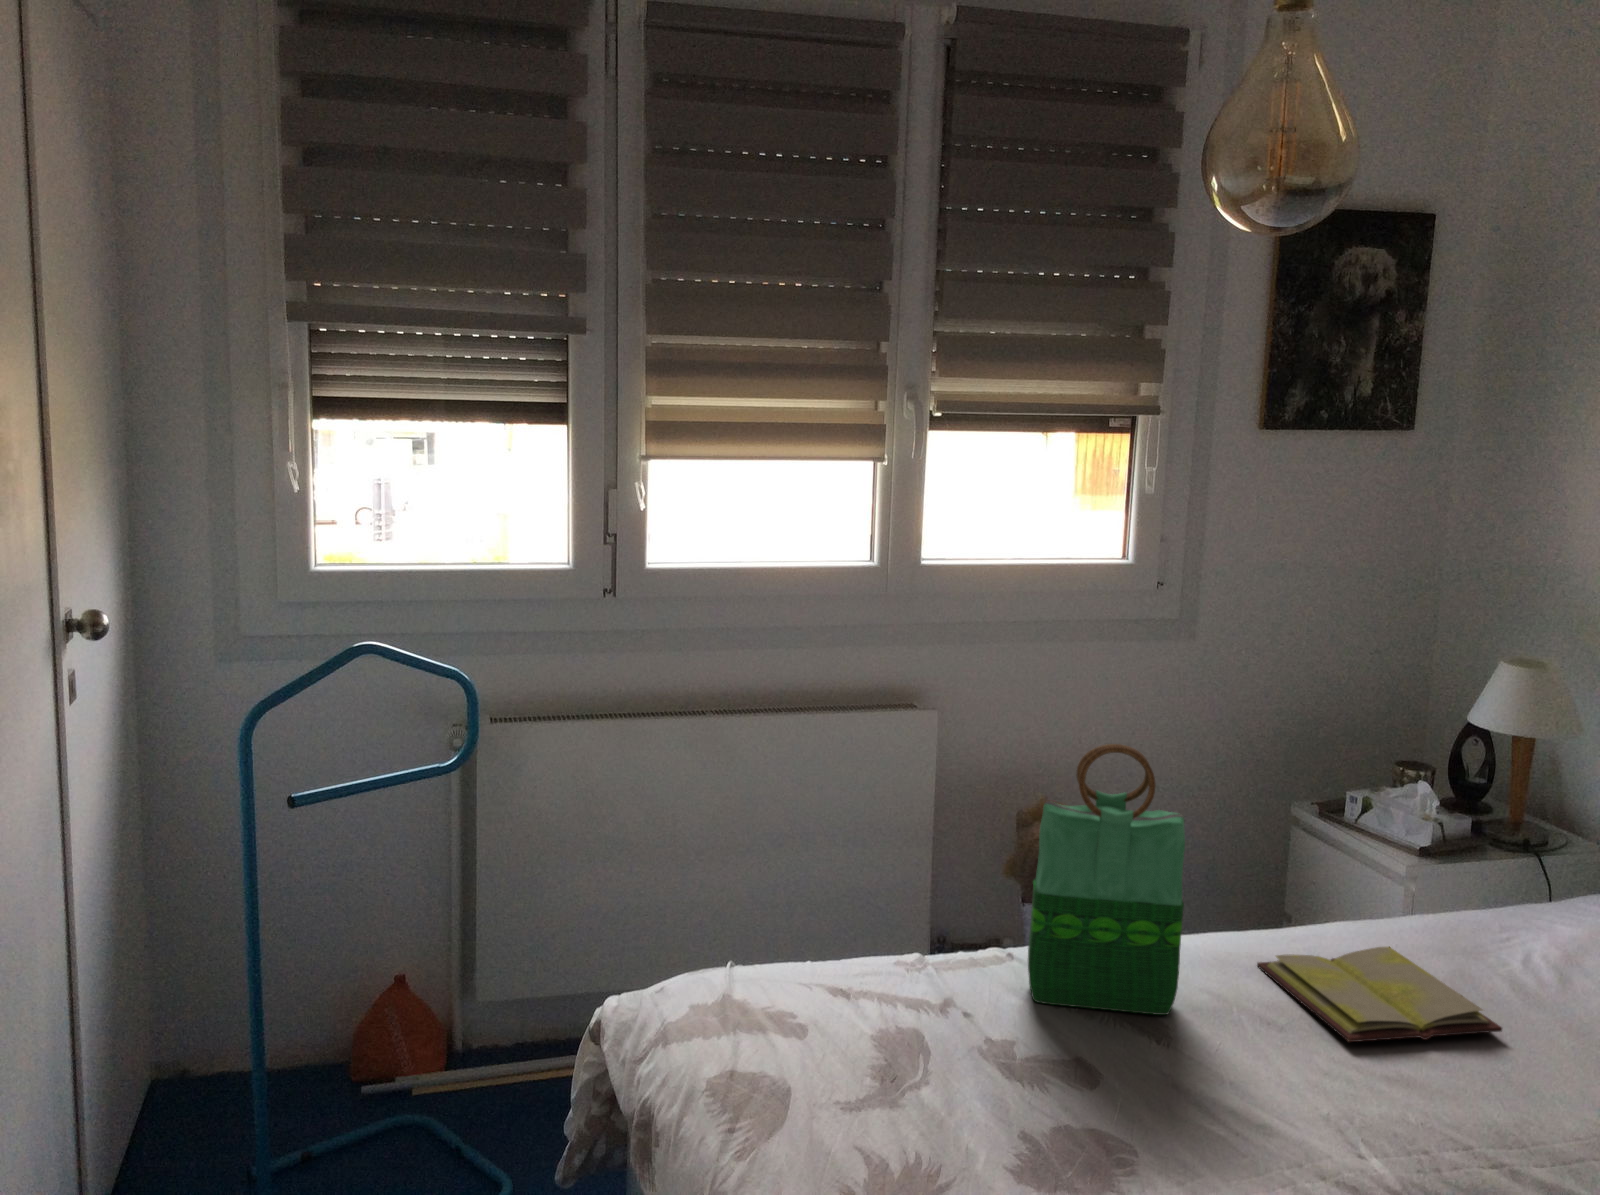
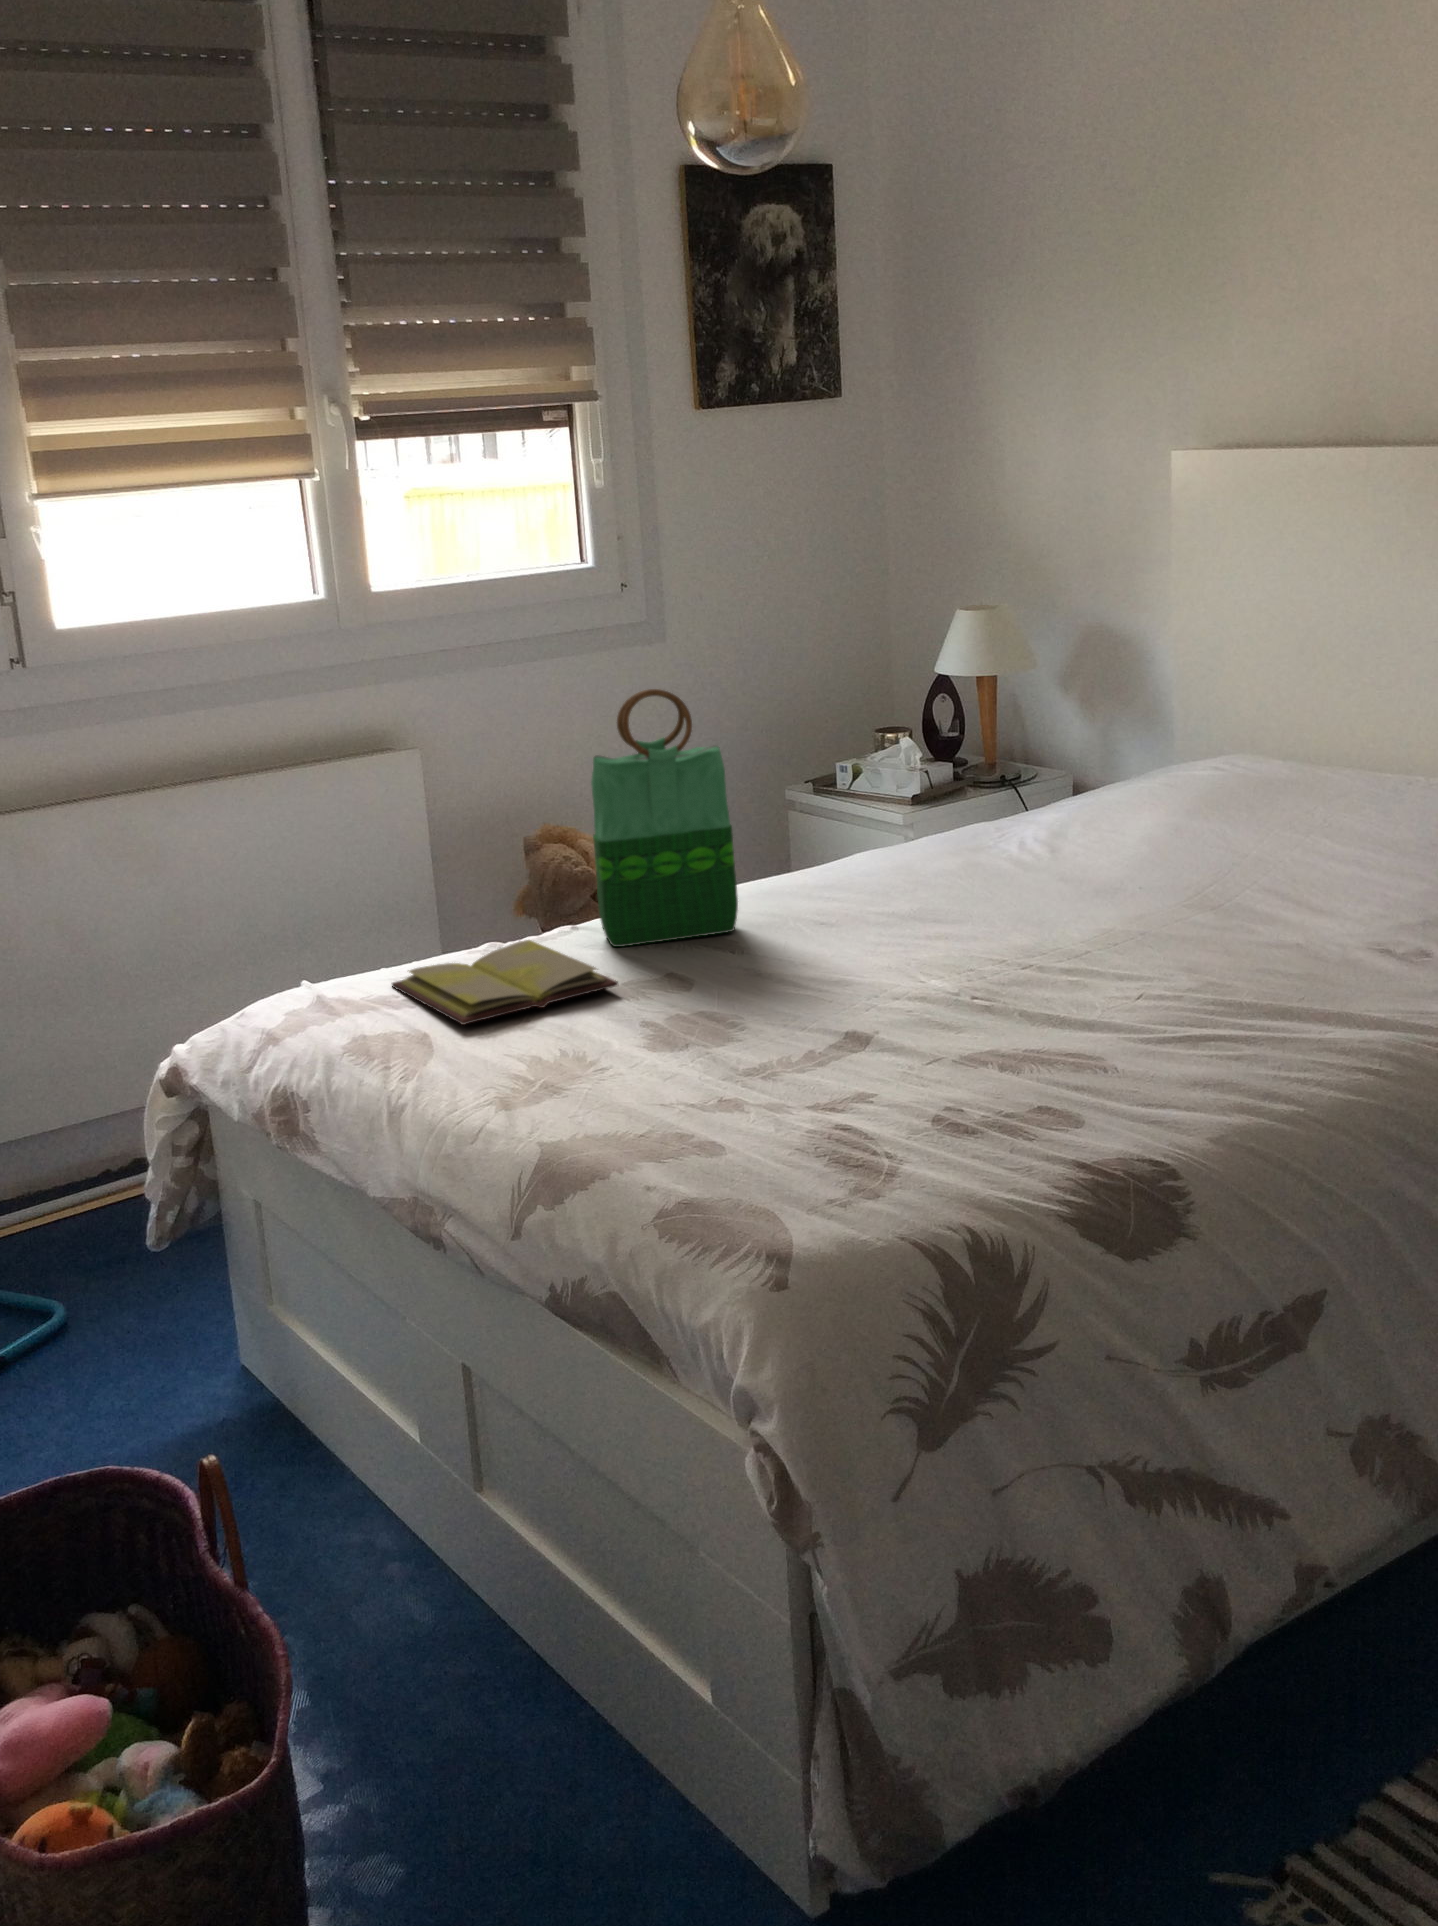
diary: present [1257,947,1502,1042] -> present [392,940,618,1025]

